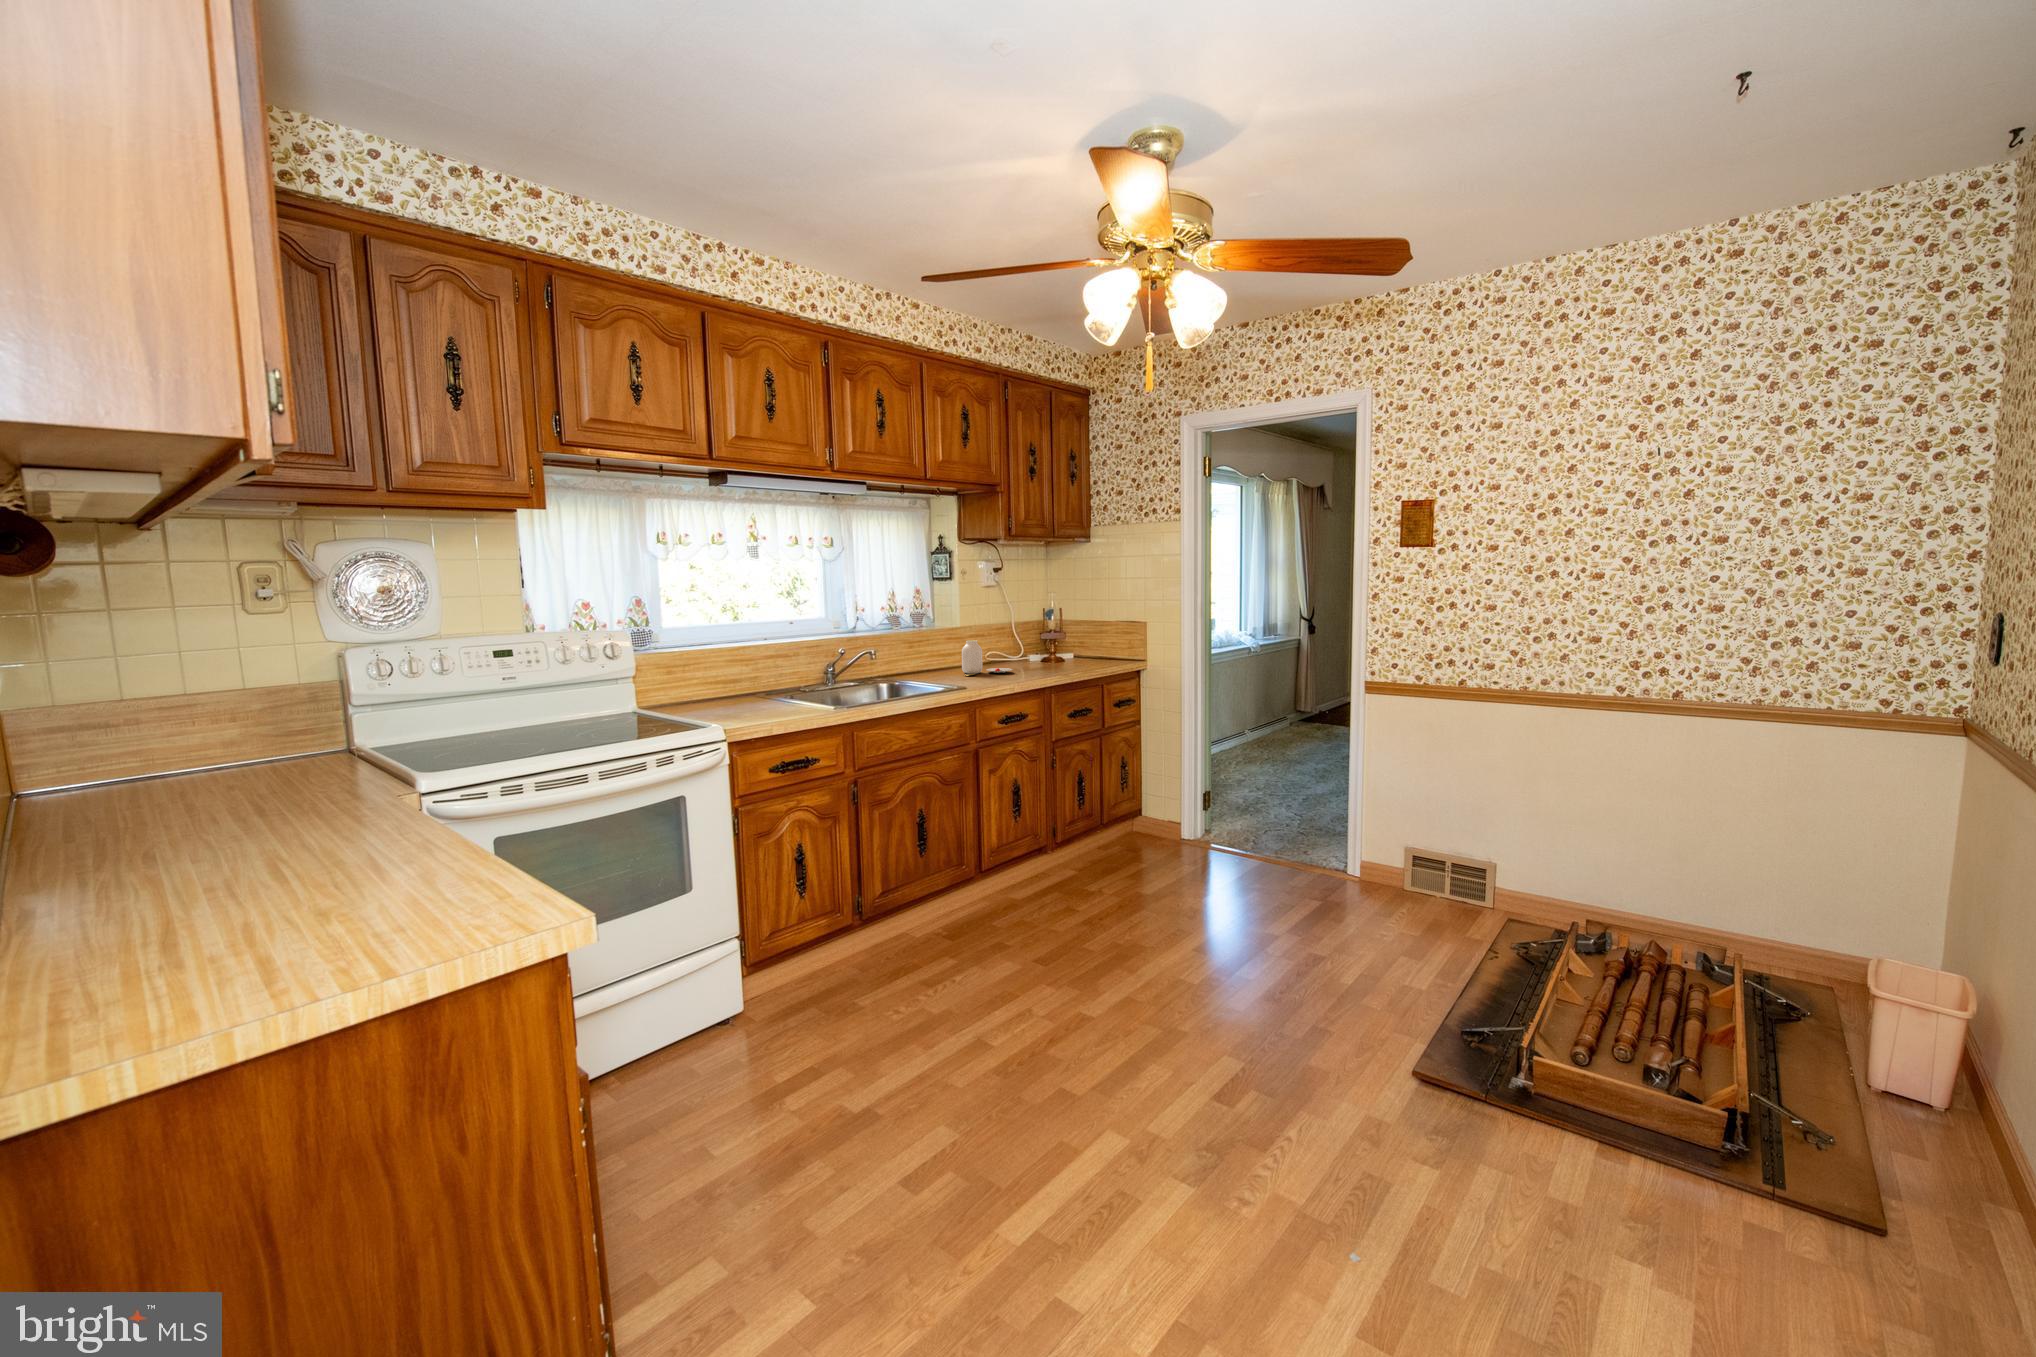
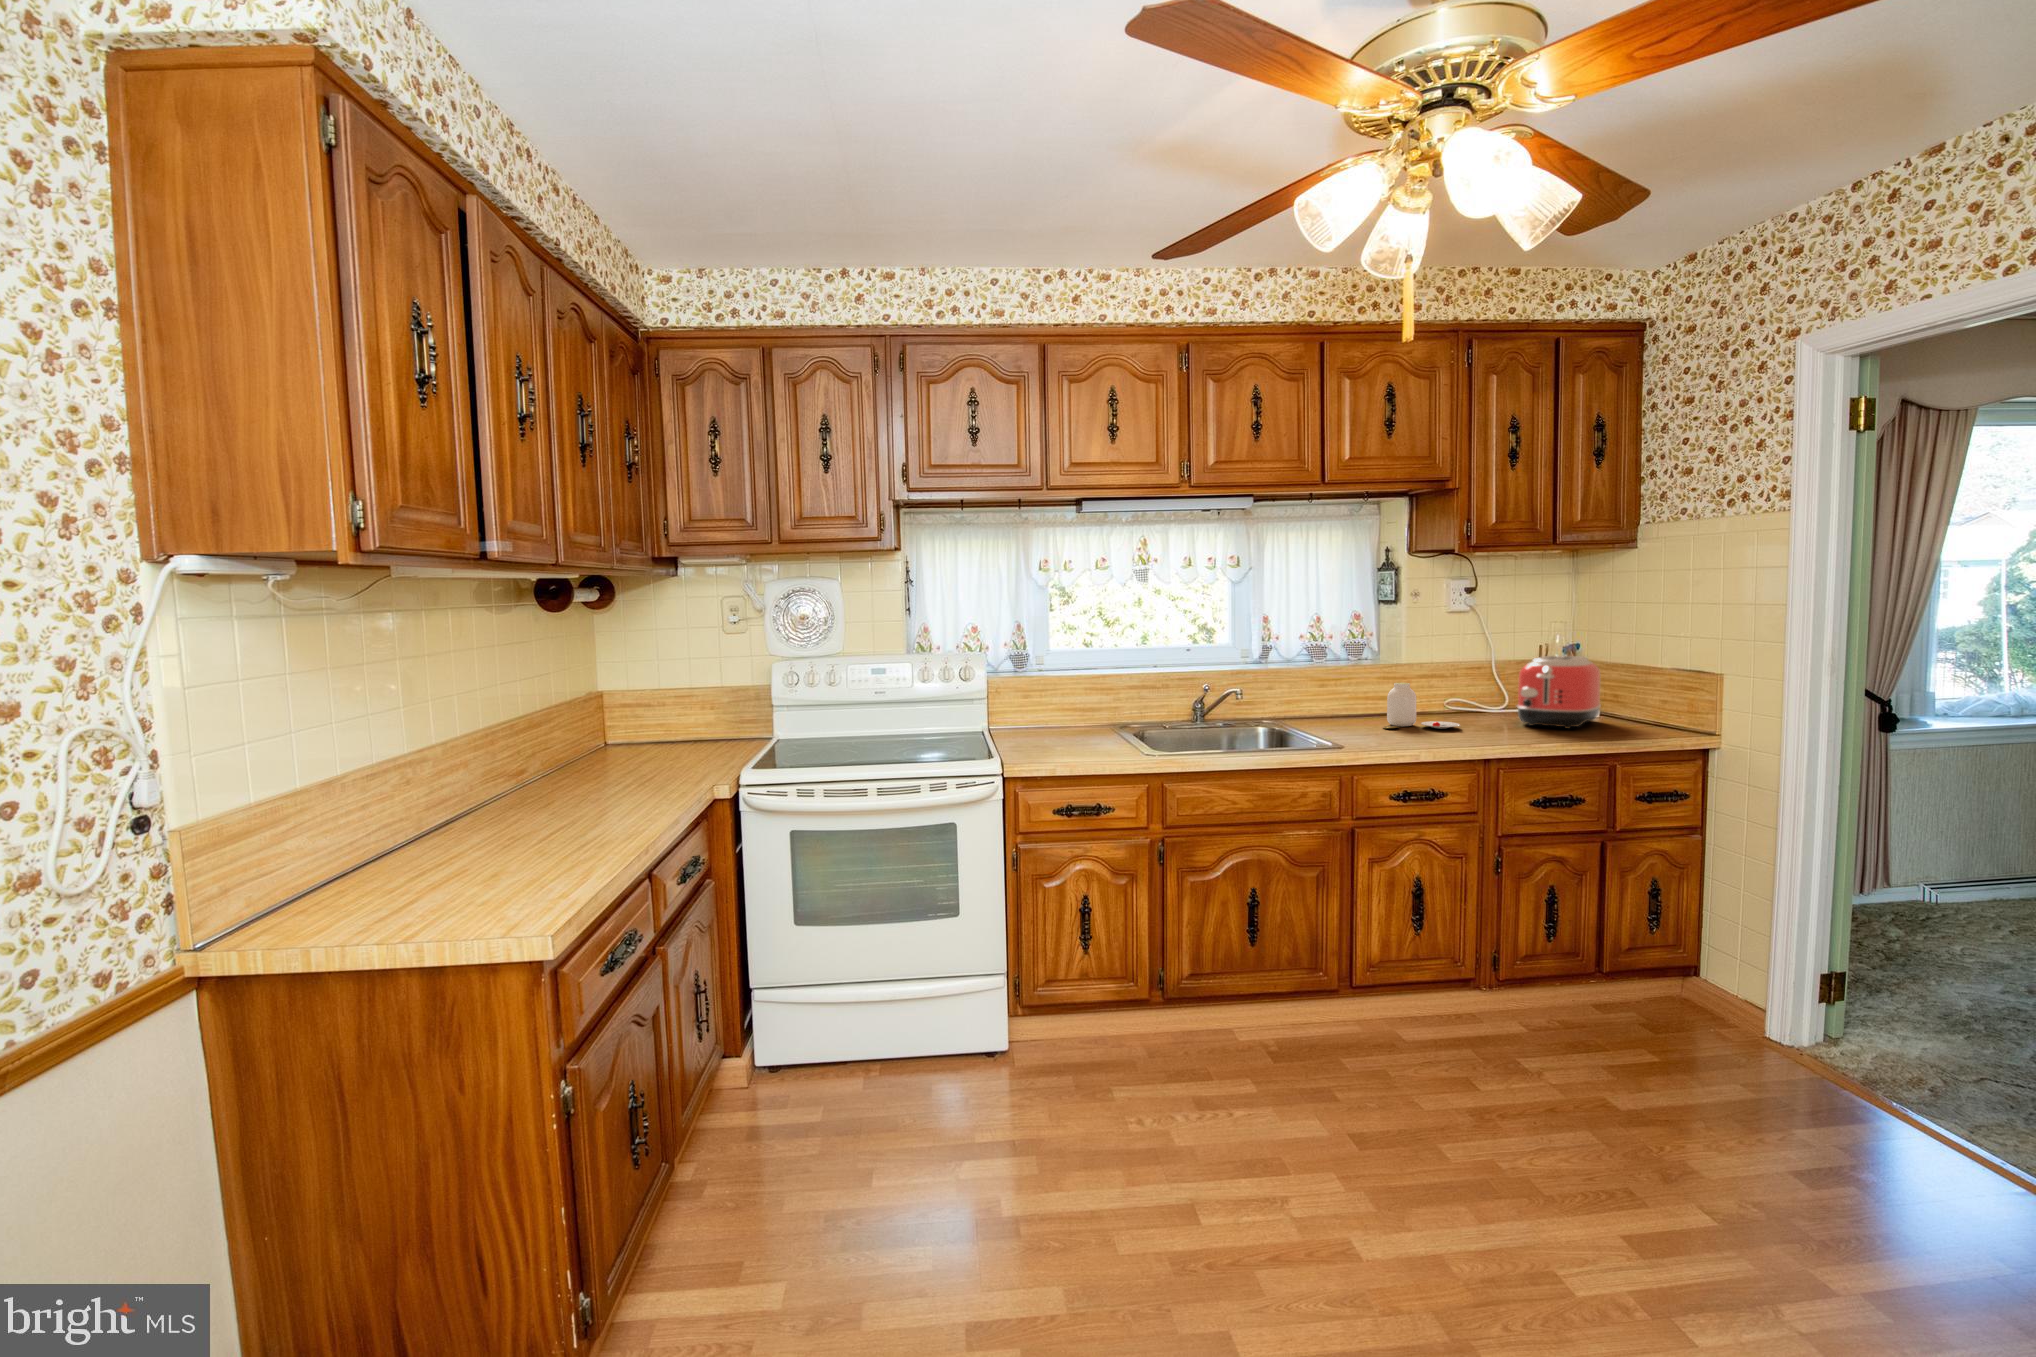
toaster: none [1036,617,1082,667] -> present [1517,656,1601,729]

